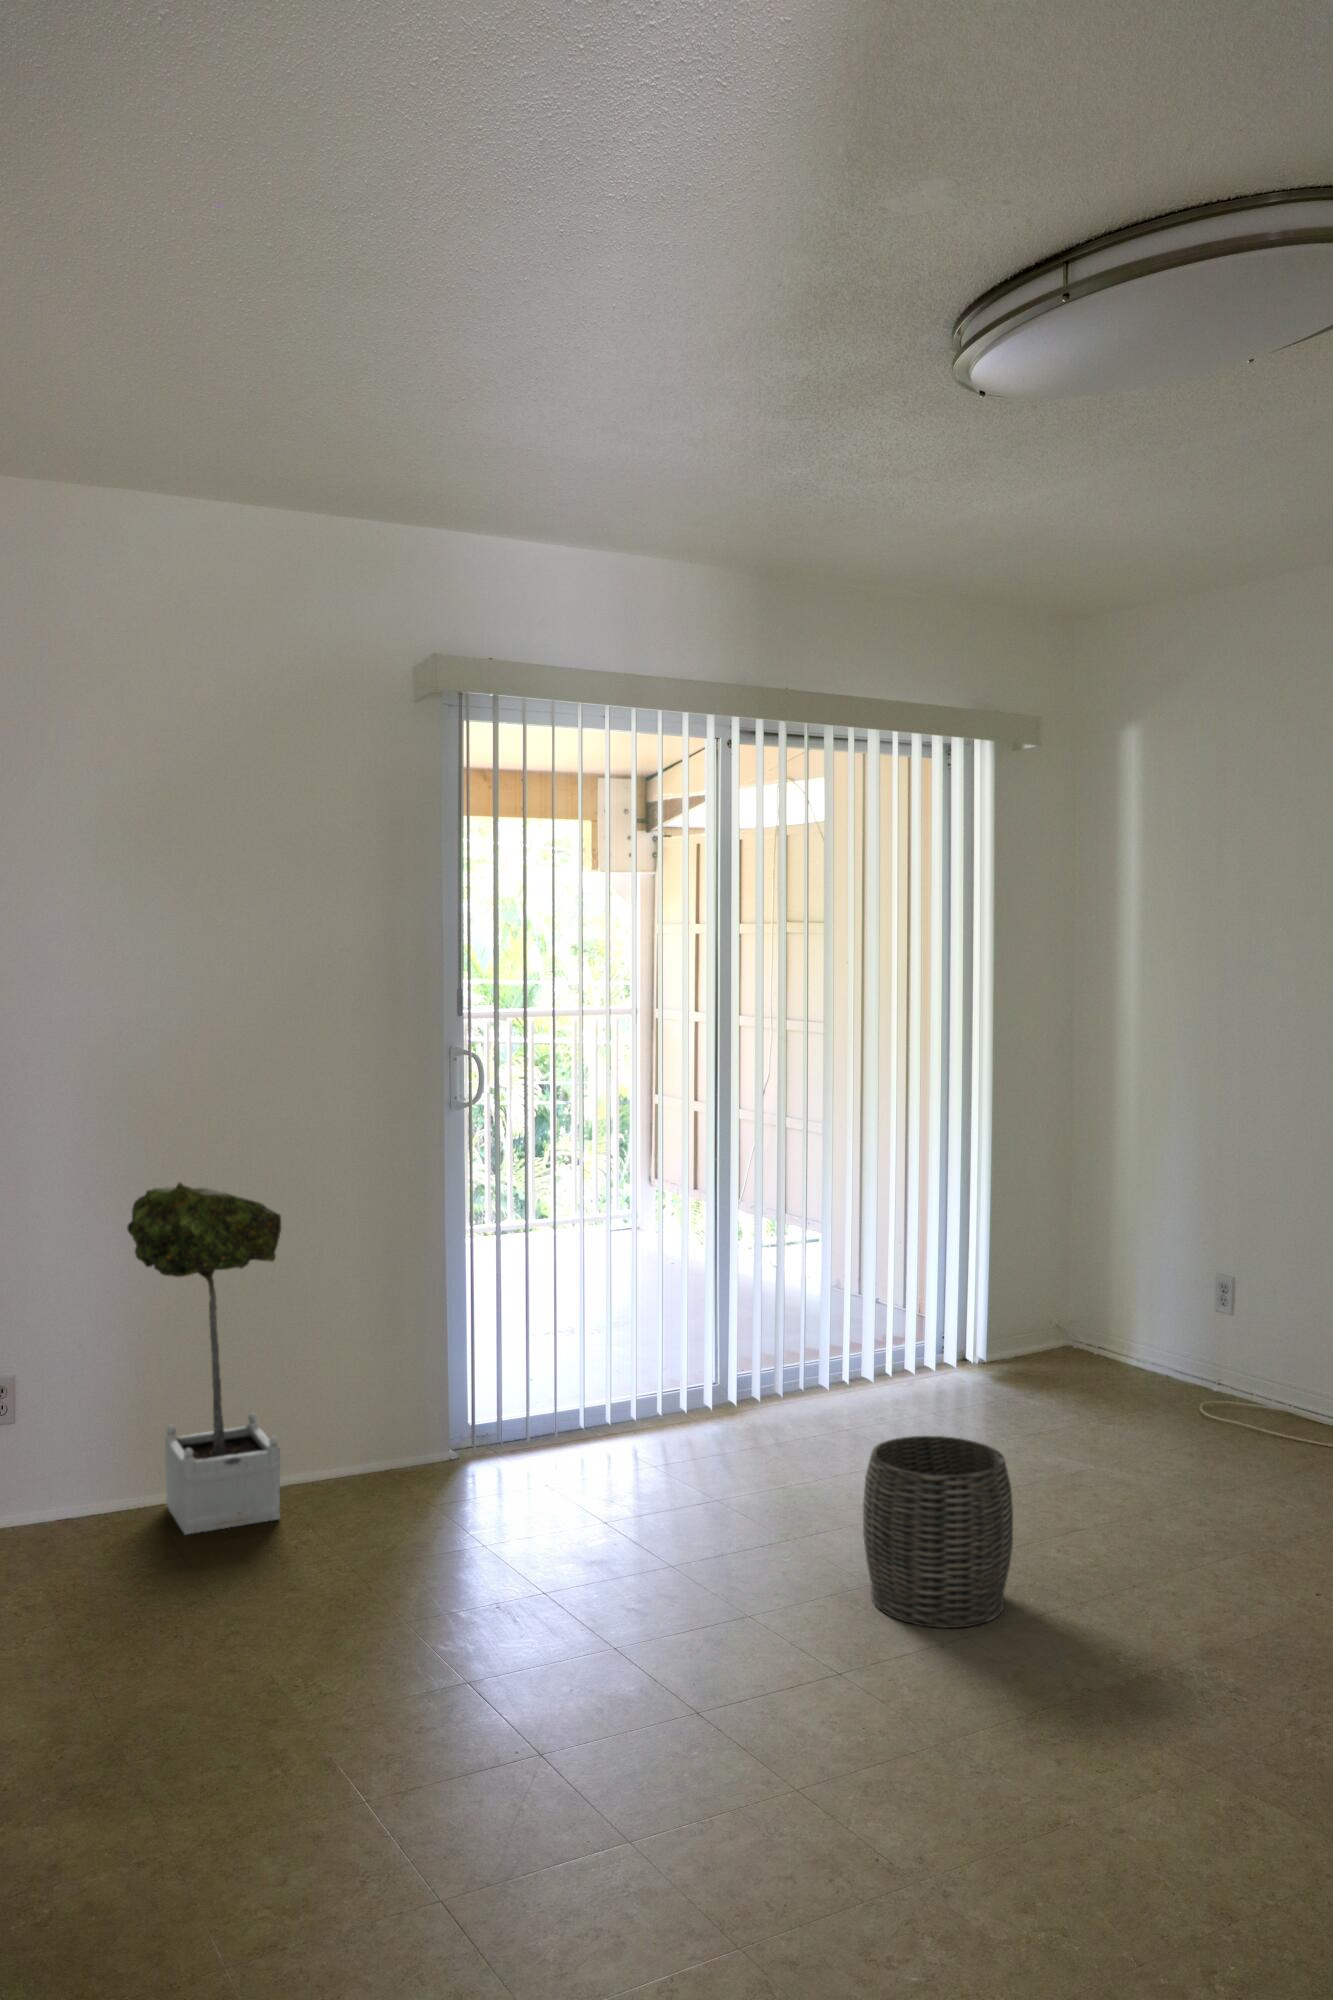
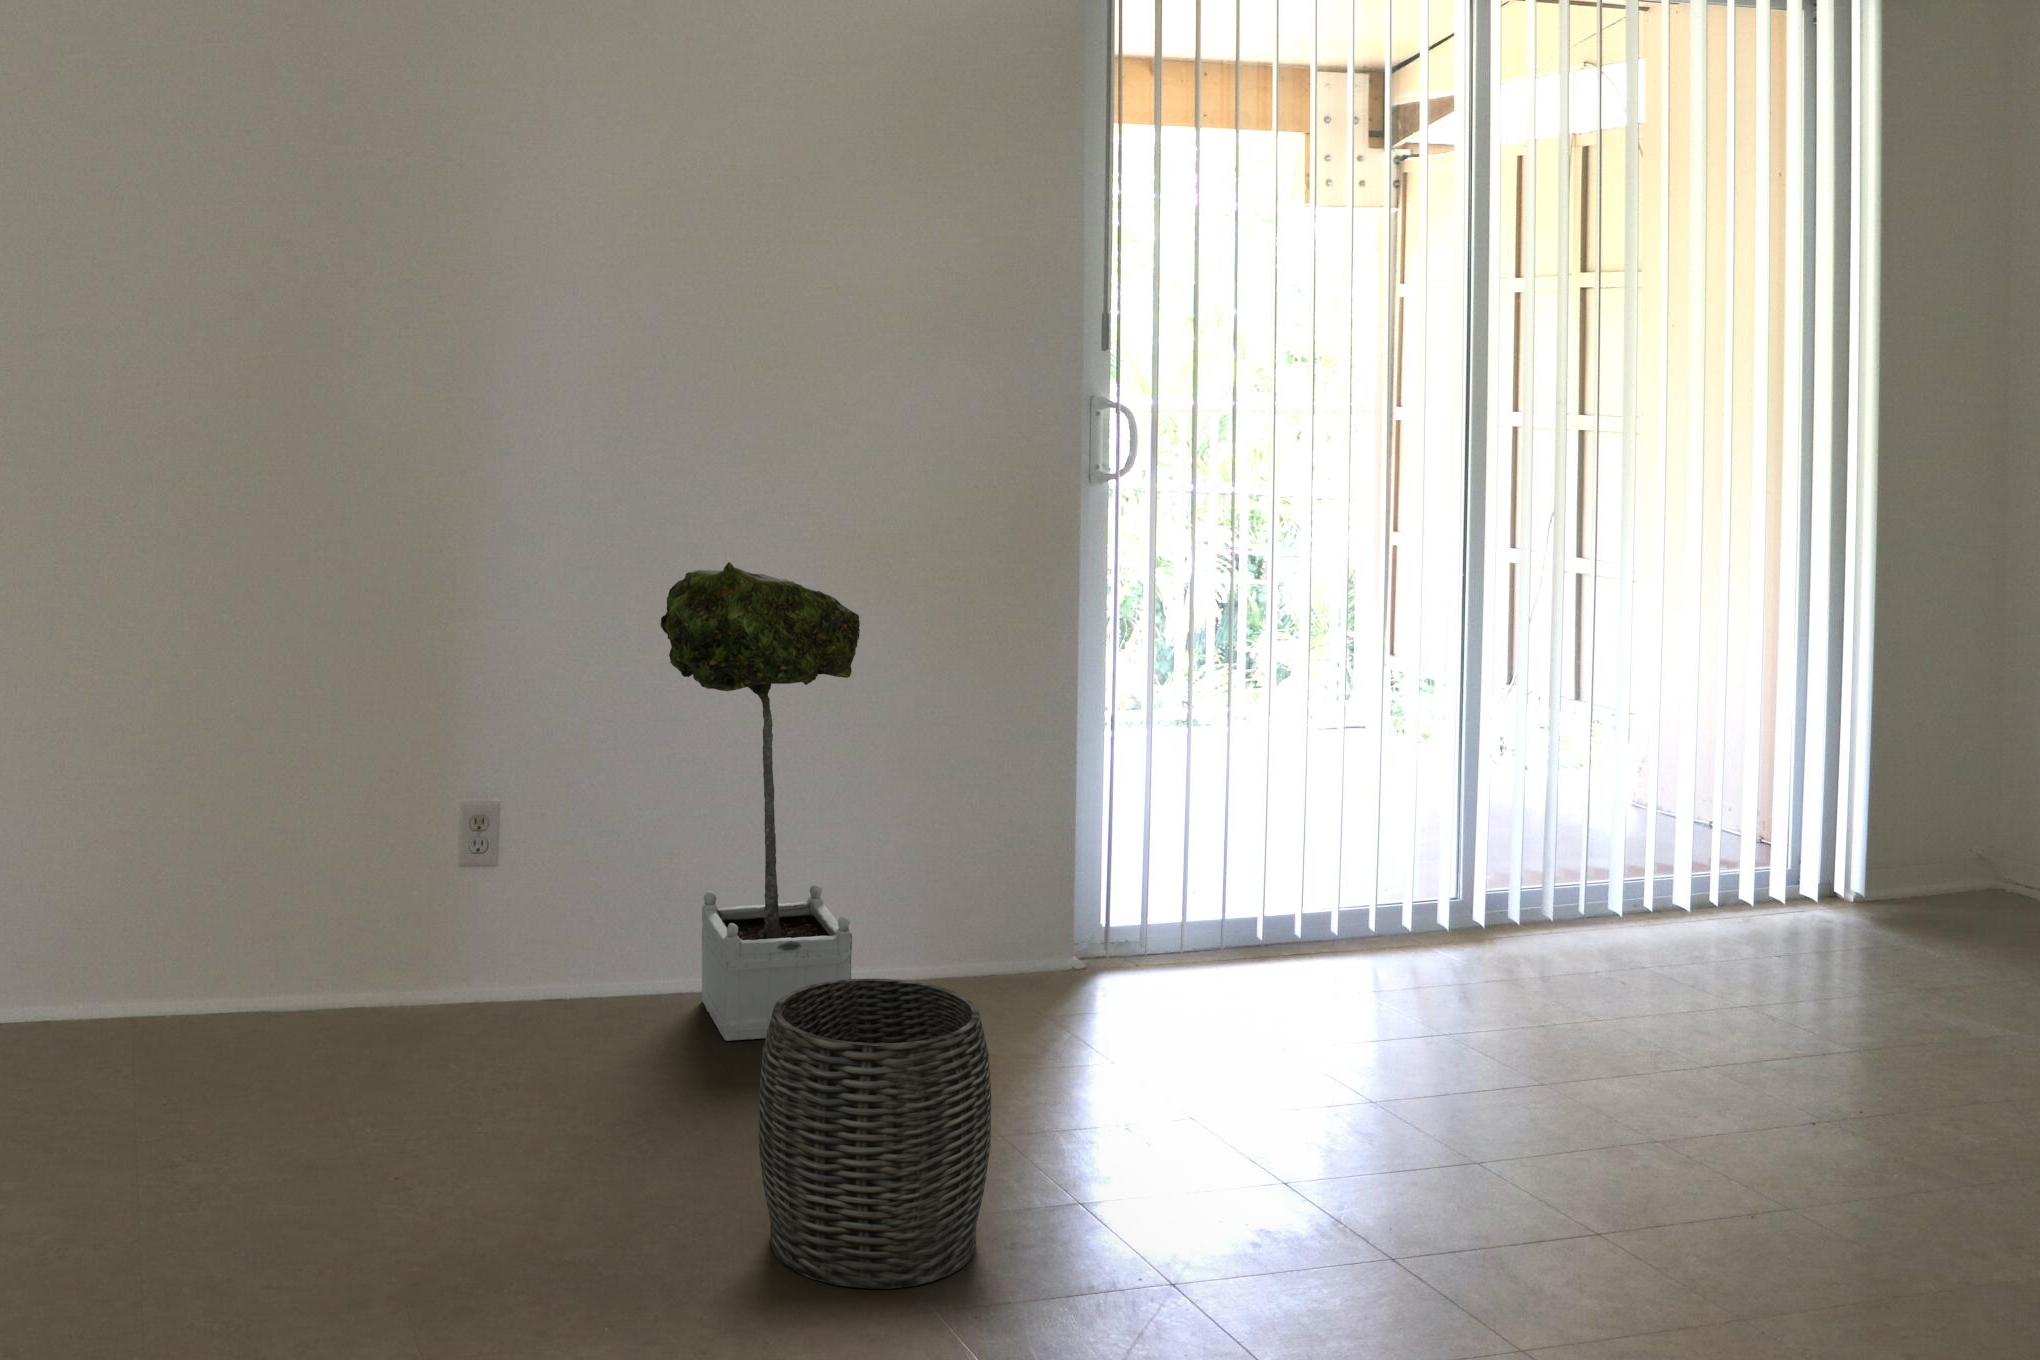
woven basket: present [863,1436,1013,1628] -> present [759,979,991,1289]

